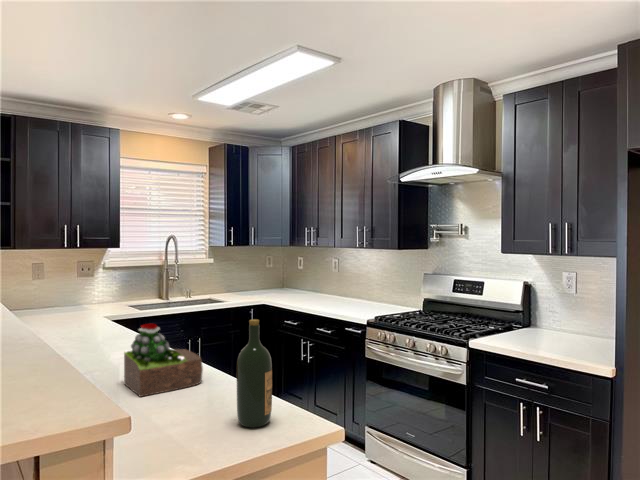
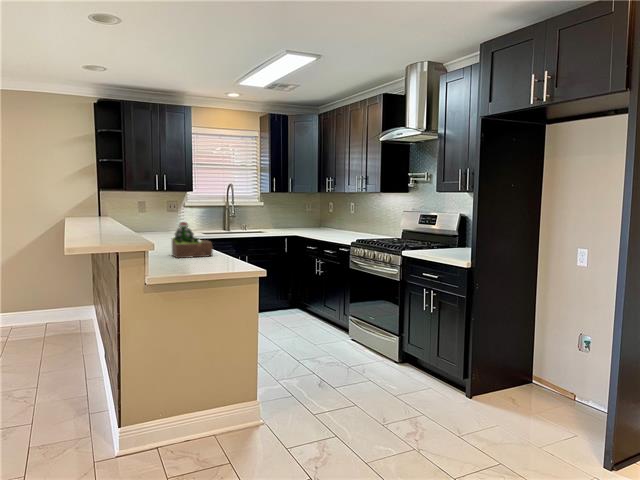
wine bottle: present [237,319,272,428] -> none [214,213,232,266]

